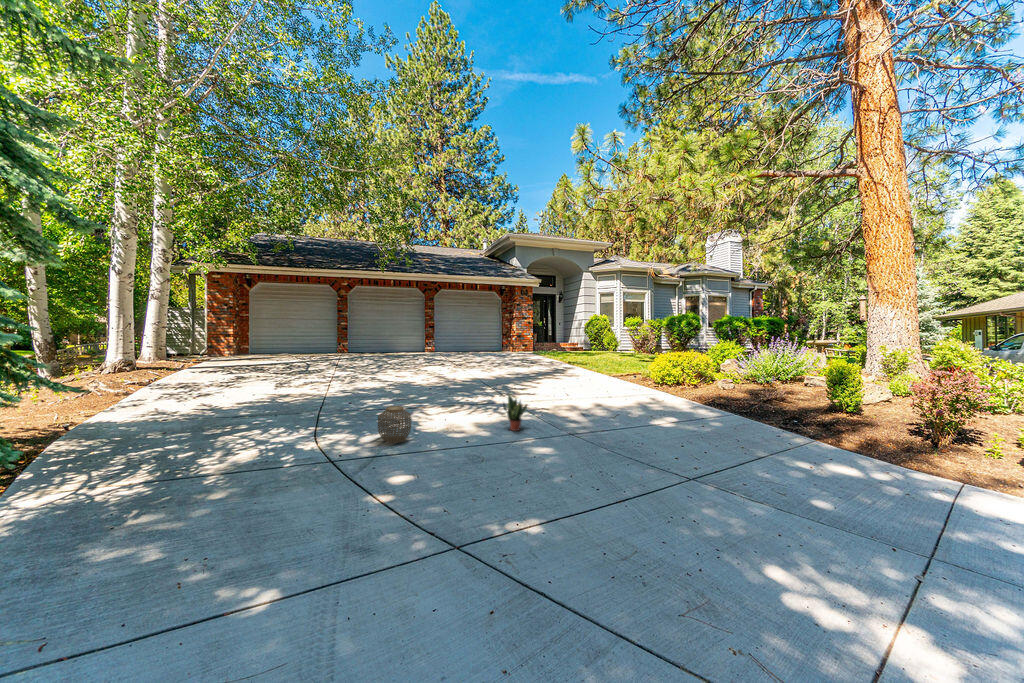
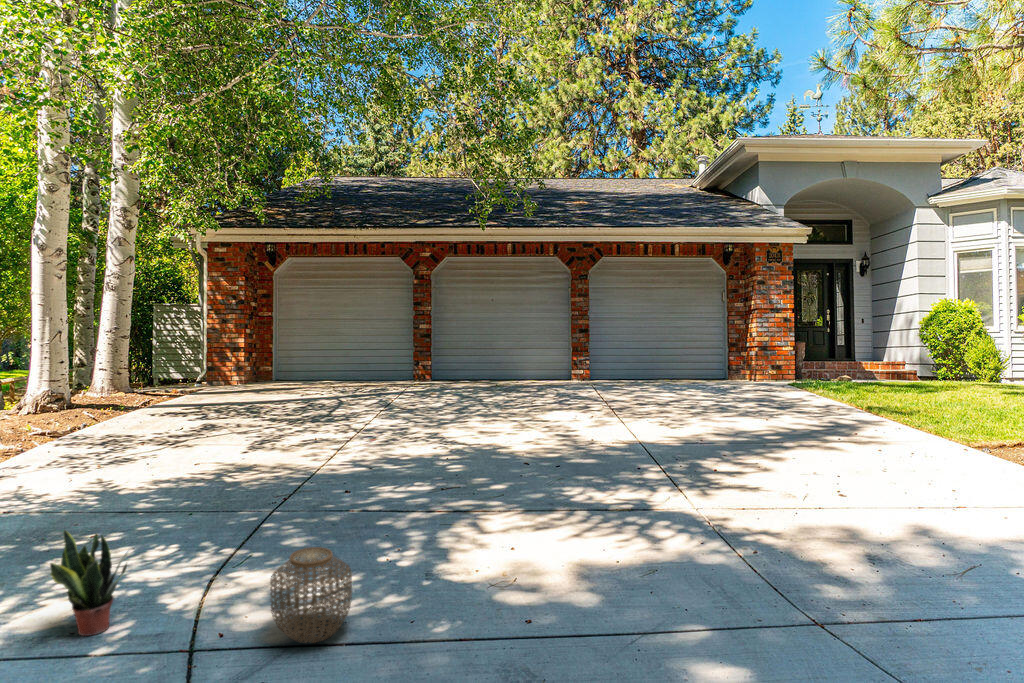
potted plant: present [503,395,527,431] -> present [50,530,127,636]

